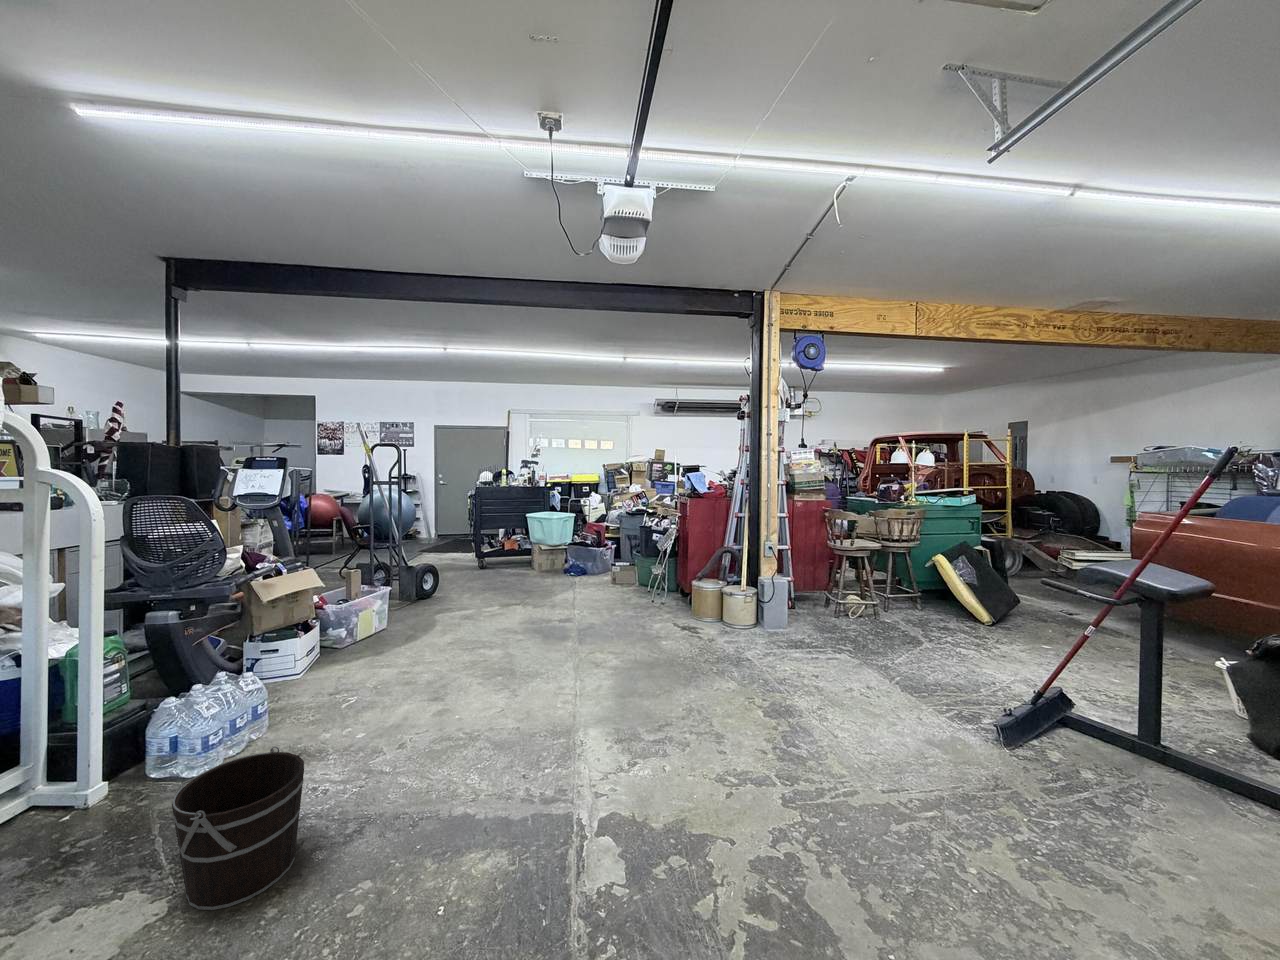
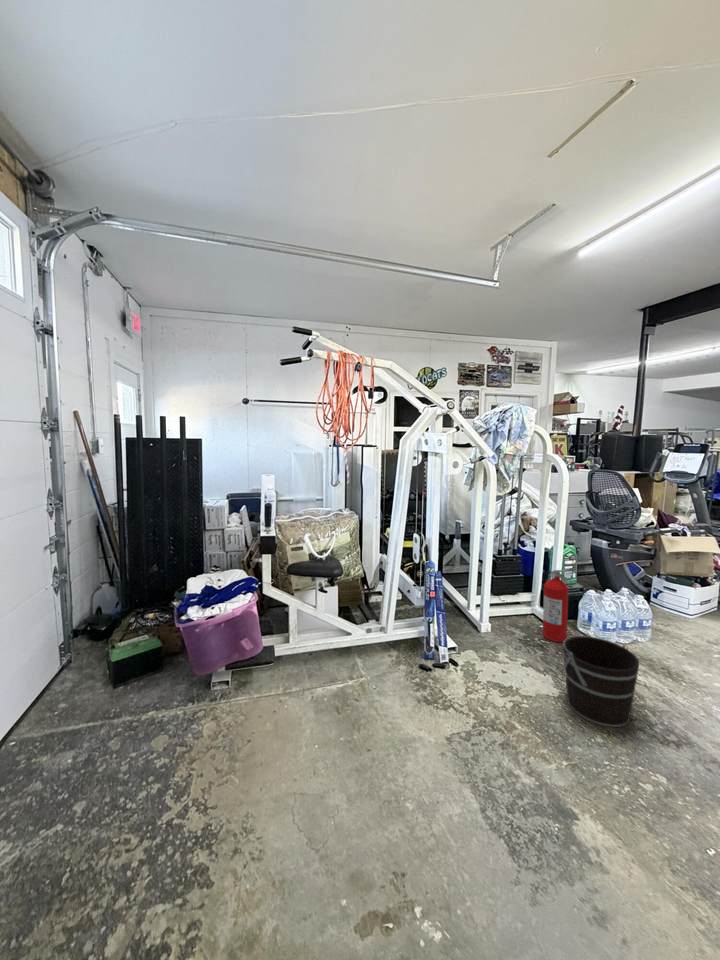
fire extinguisher: none [67,678,140,831] -> present [543,570,570,642]

